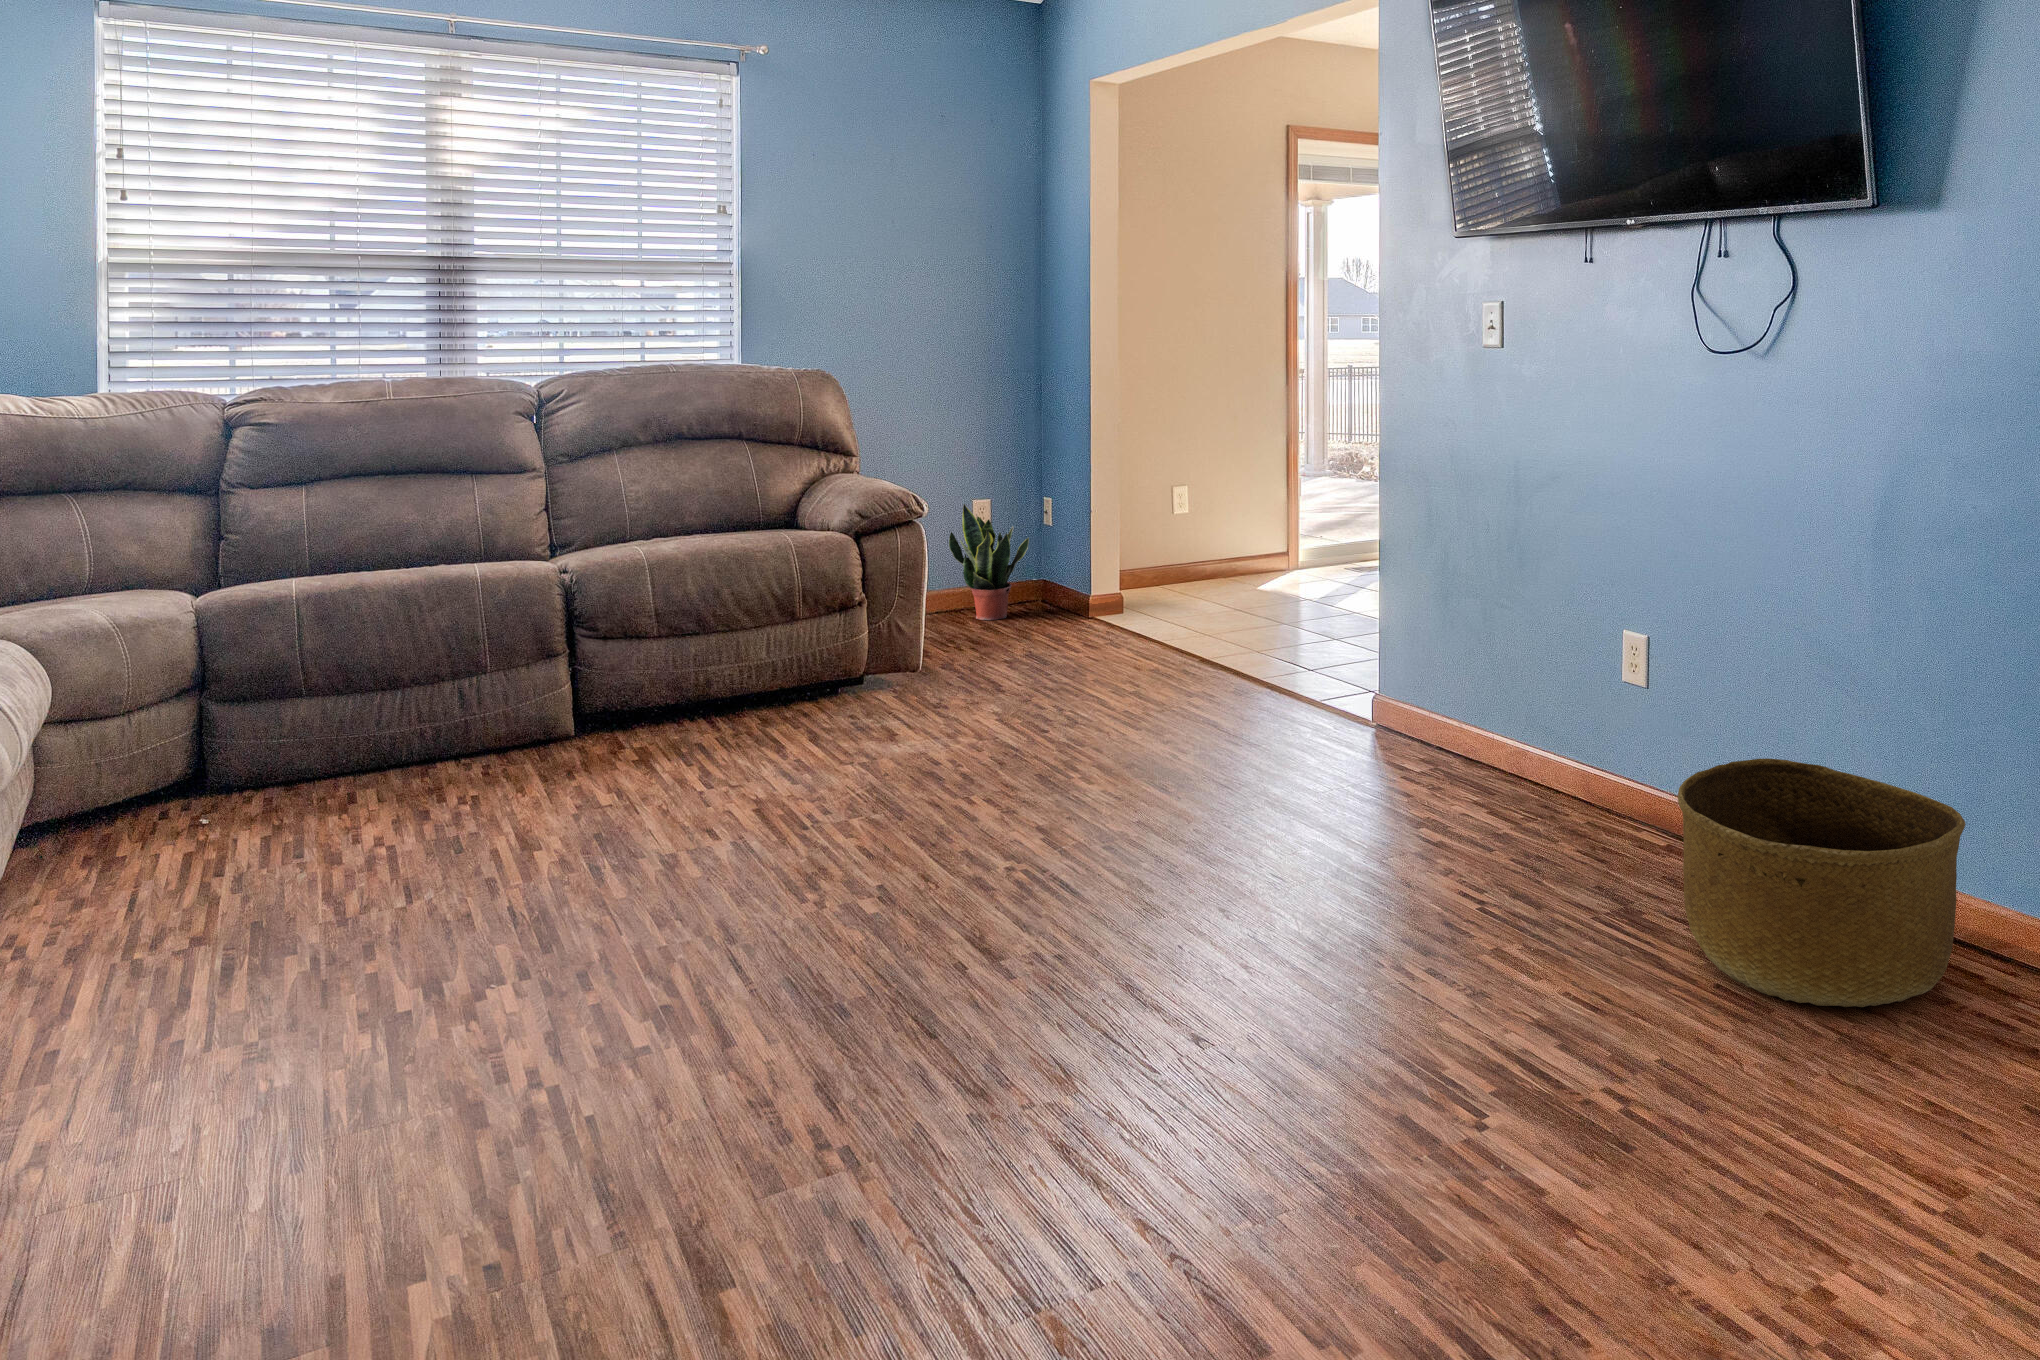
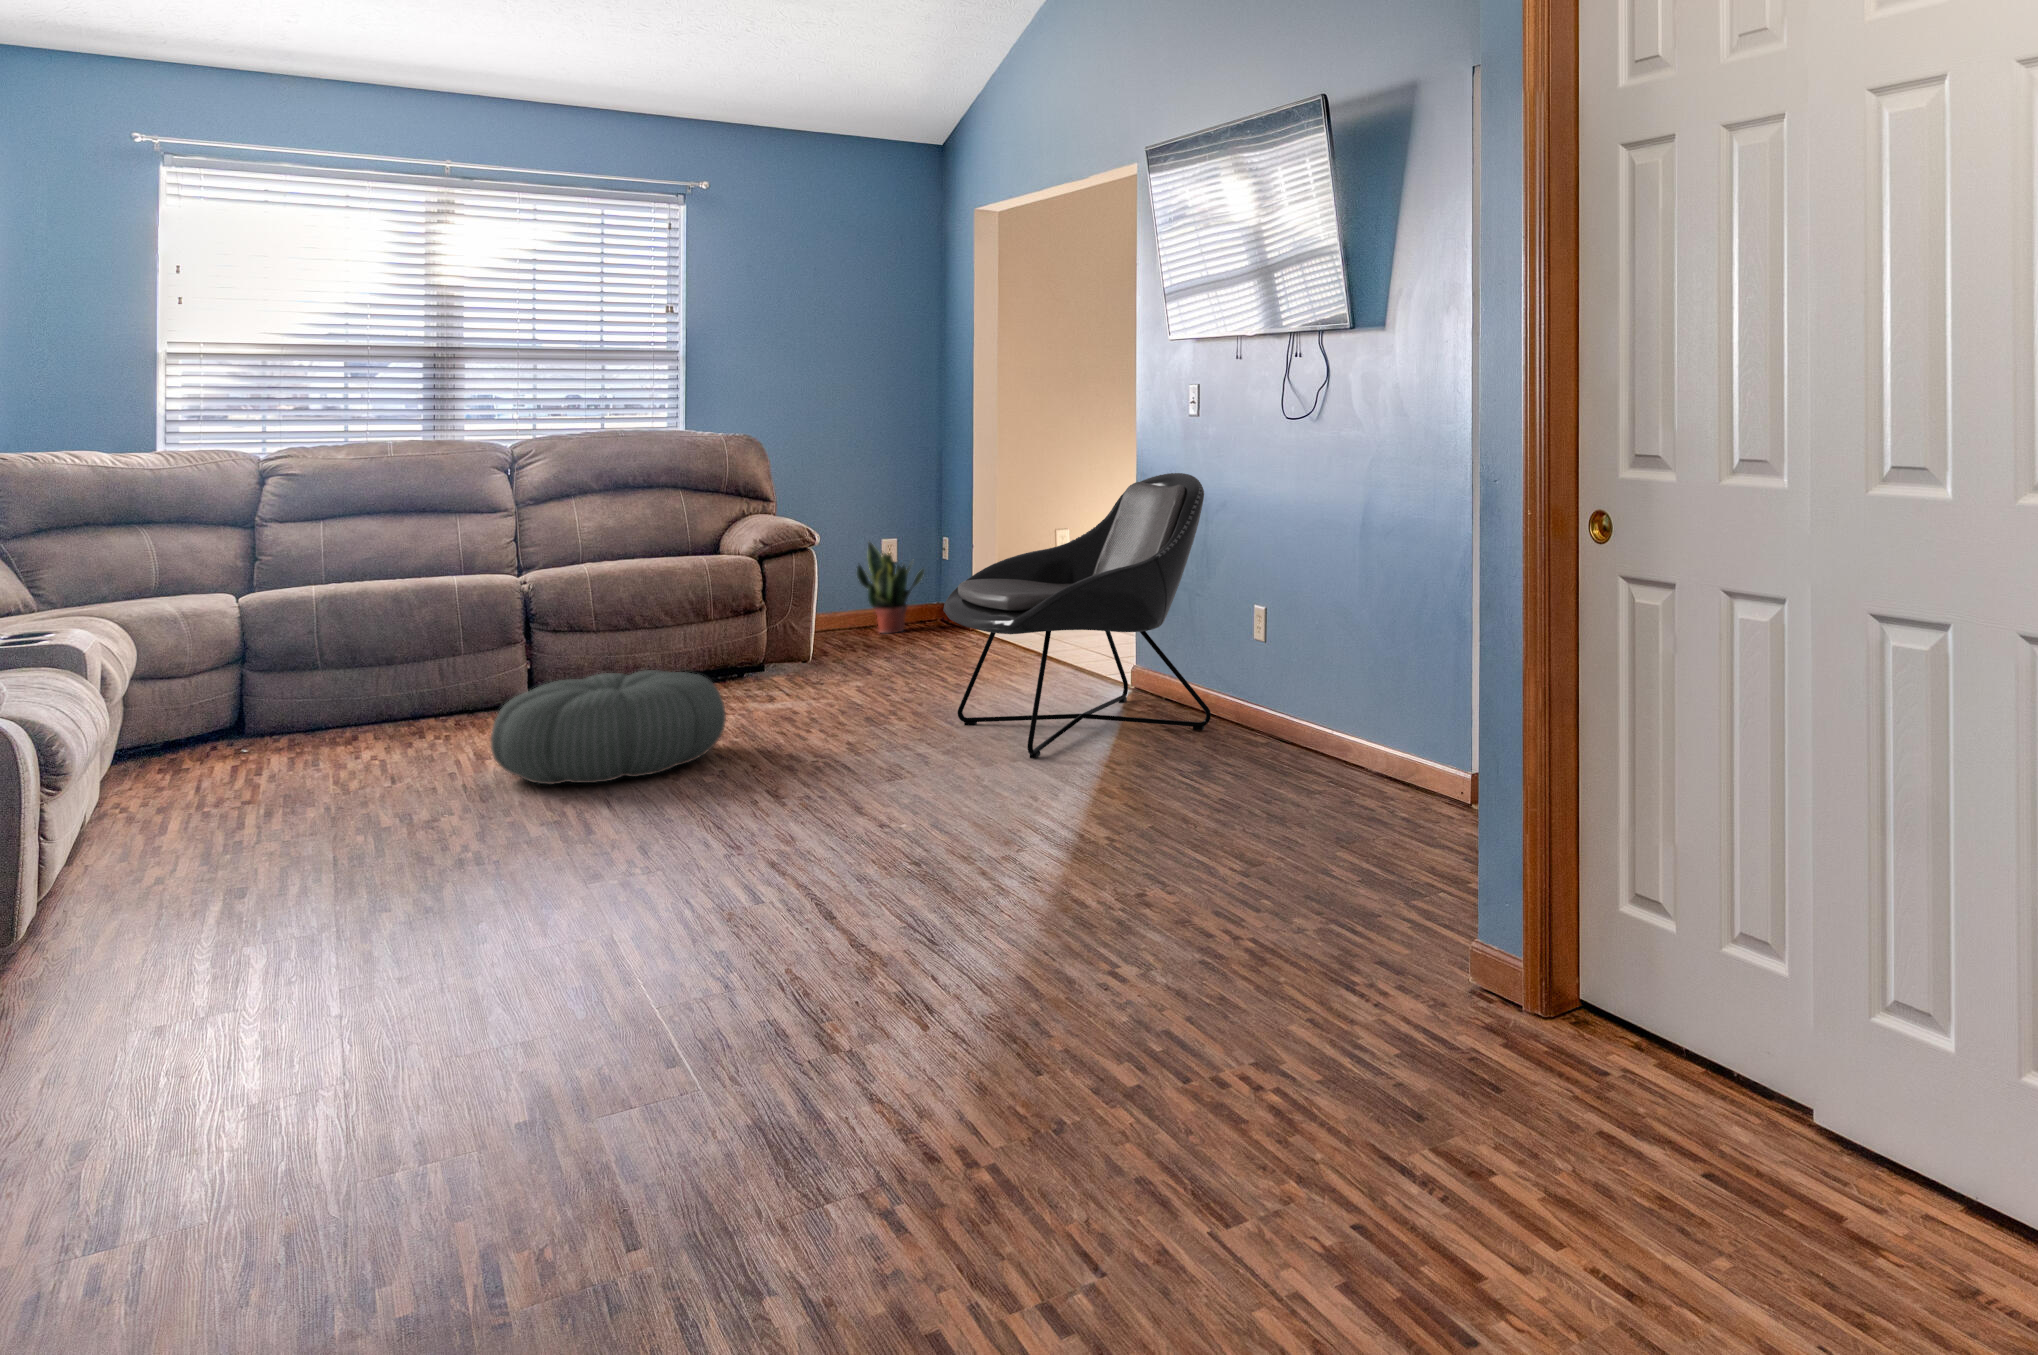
lounge chair: none [1151,436,1553,879] -> present [943,473,1211,758]
pouf: none [542,723,869,915] -> present [491,670,726,785]
basket: present [1678,758,1966,1007] -> none [1217,668,1386,799]

